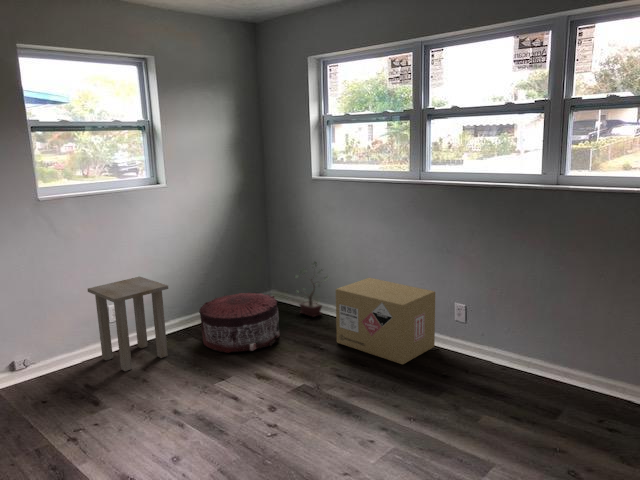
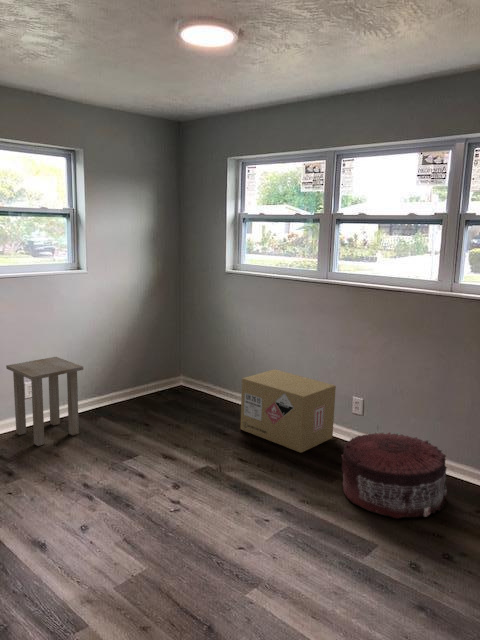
potted plant: present [296,262,328,317] -> none [203,350,238,404]
pouf: present [199,293,279,353] -> present [342,432,447,519]

